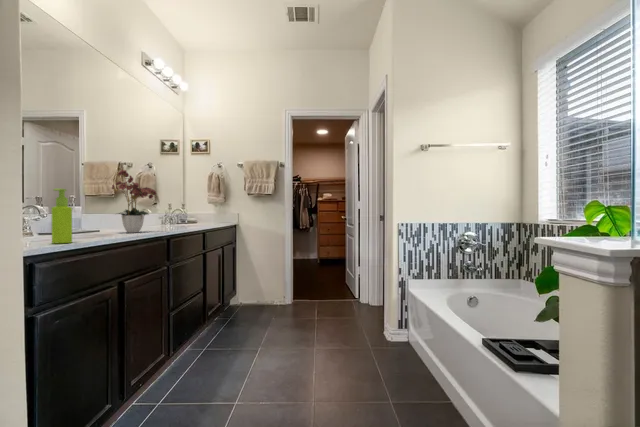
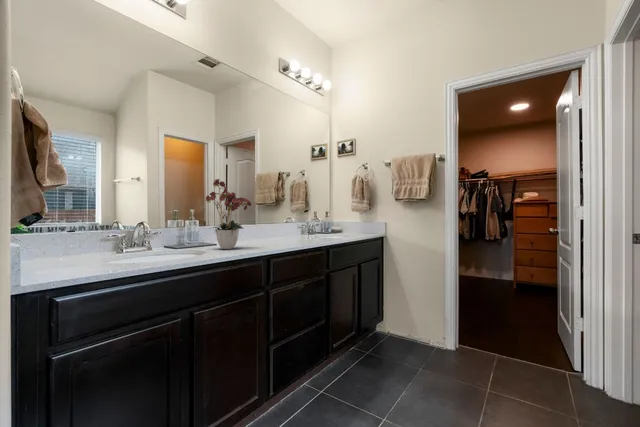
soap dispenser: present [52,189,72,243] -> none [87,204,113,268]

